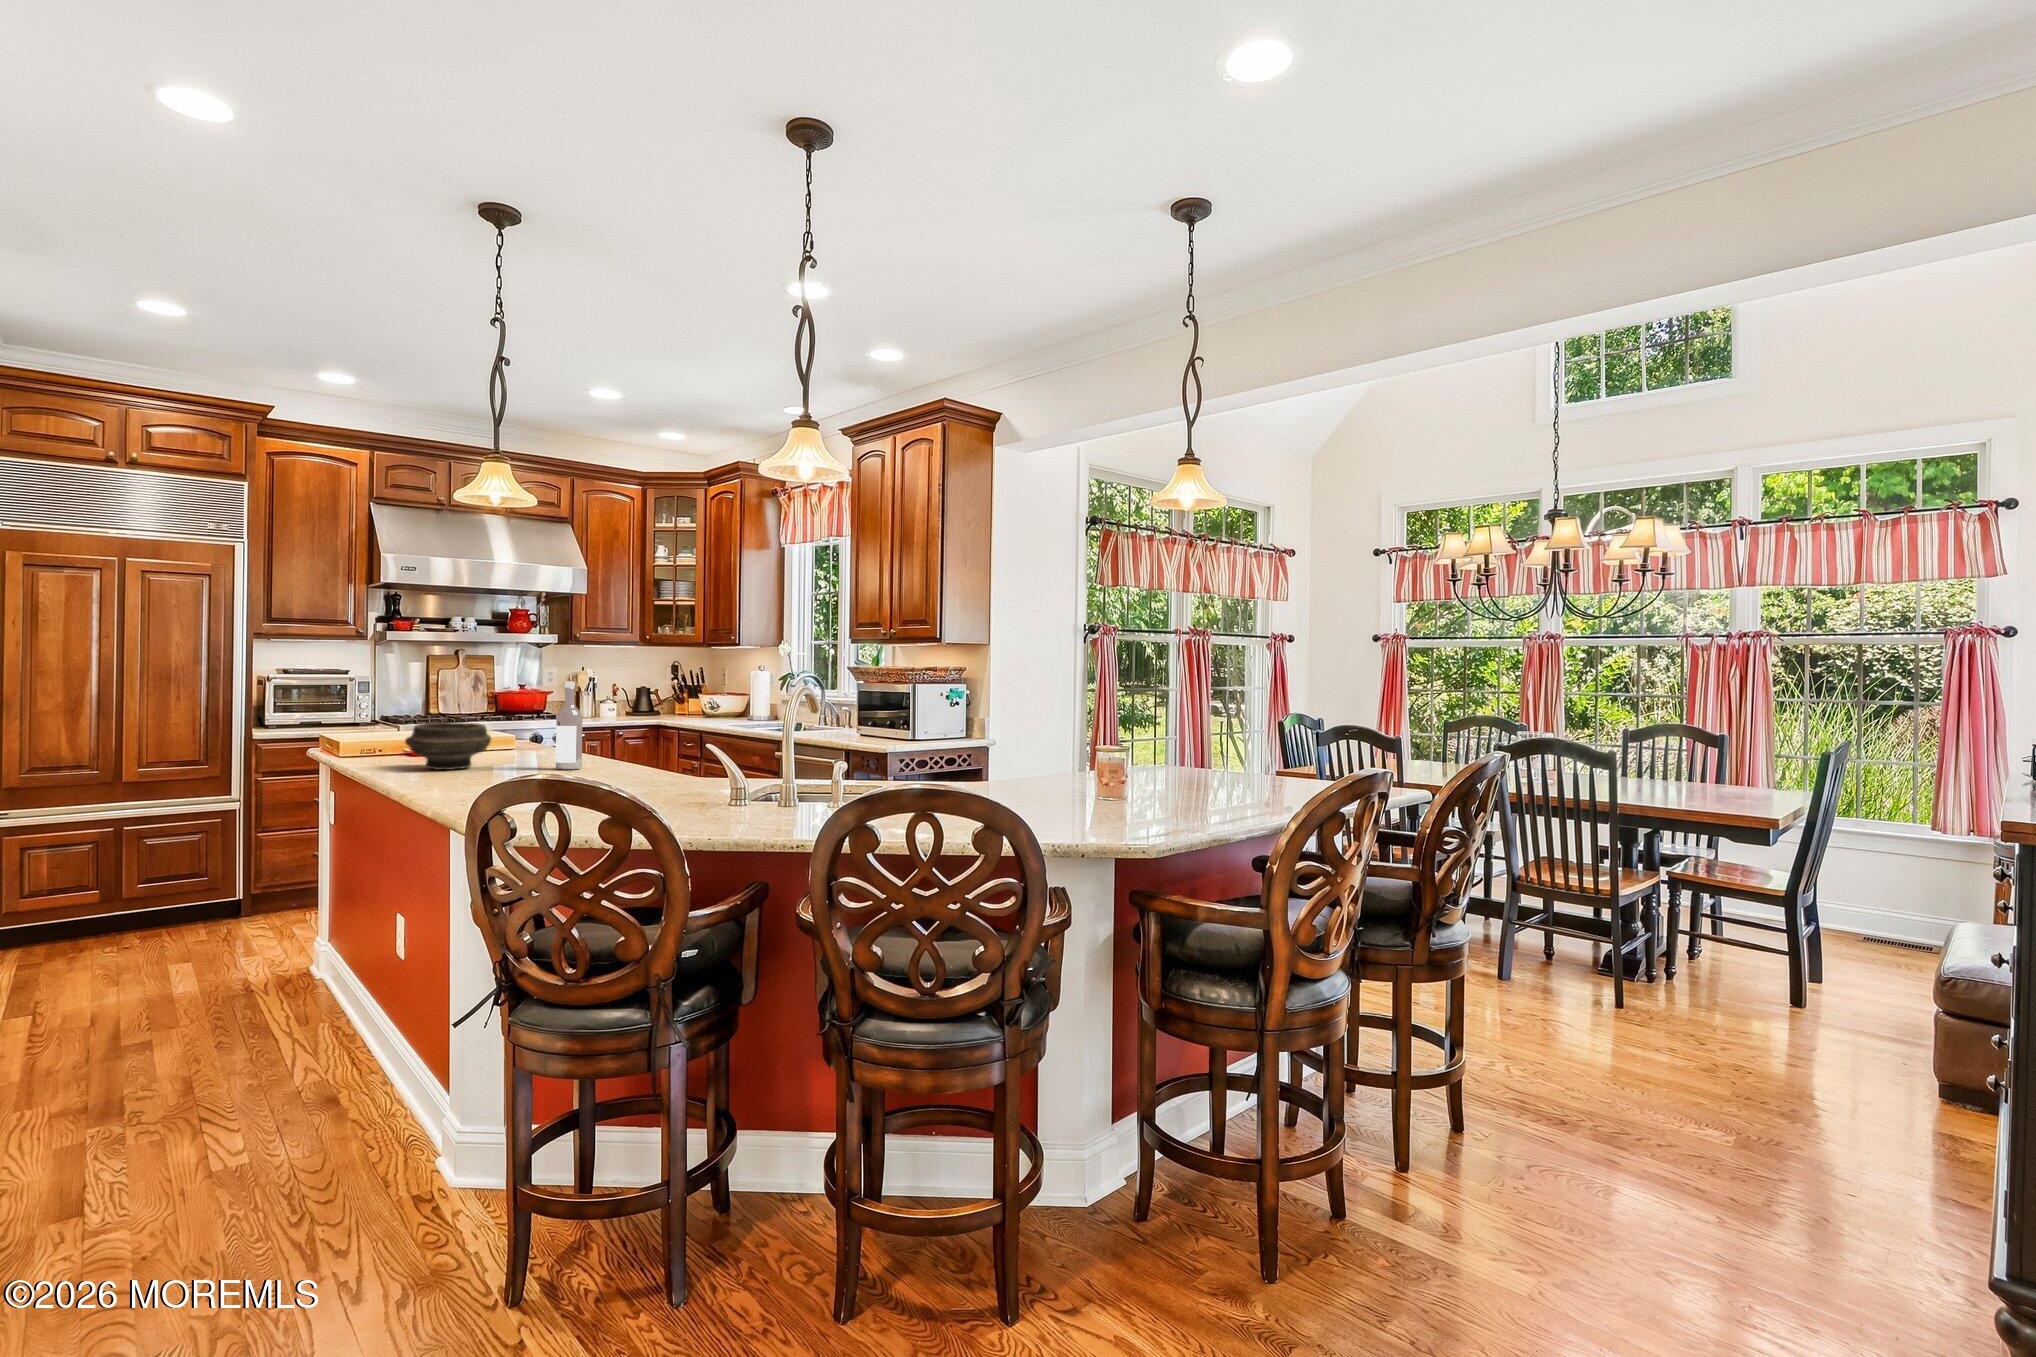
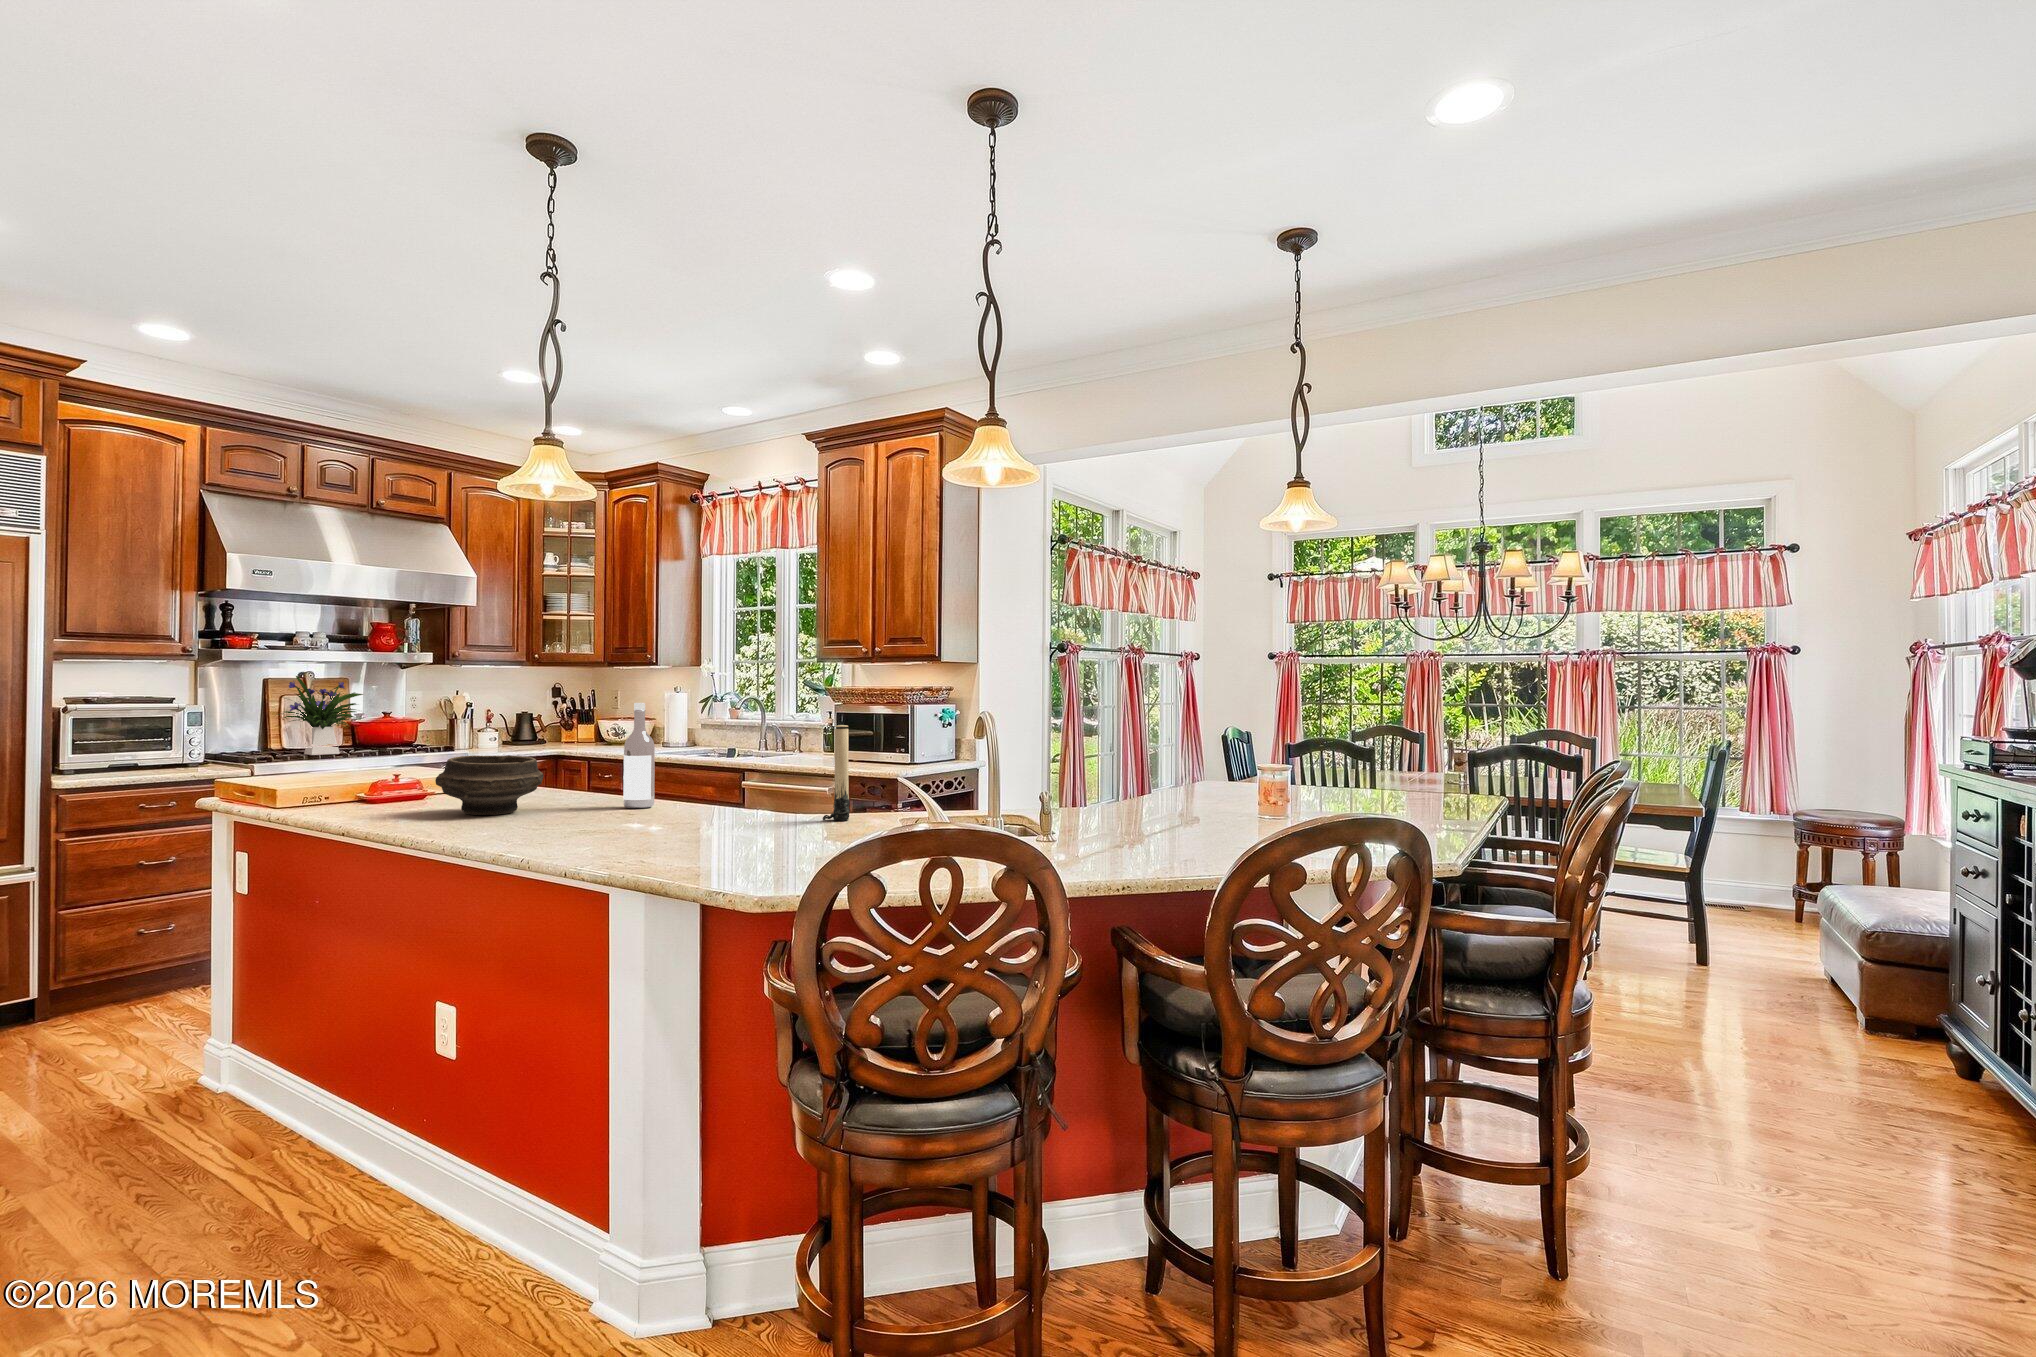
flower arrangement: none [430,654,501,720] -> present [279,676,363,755]
candle: none [676,704,698,786] -> present [823,725,850,820]

